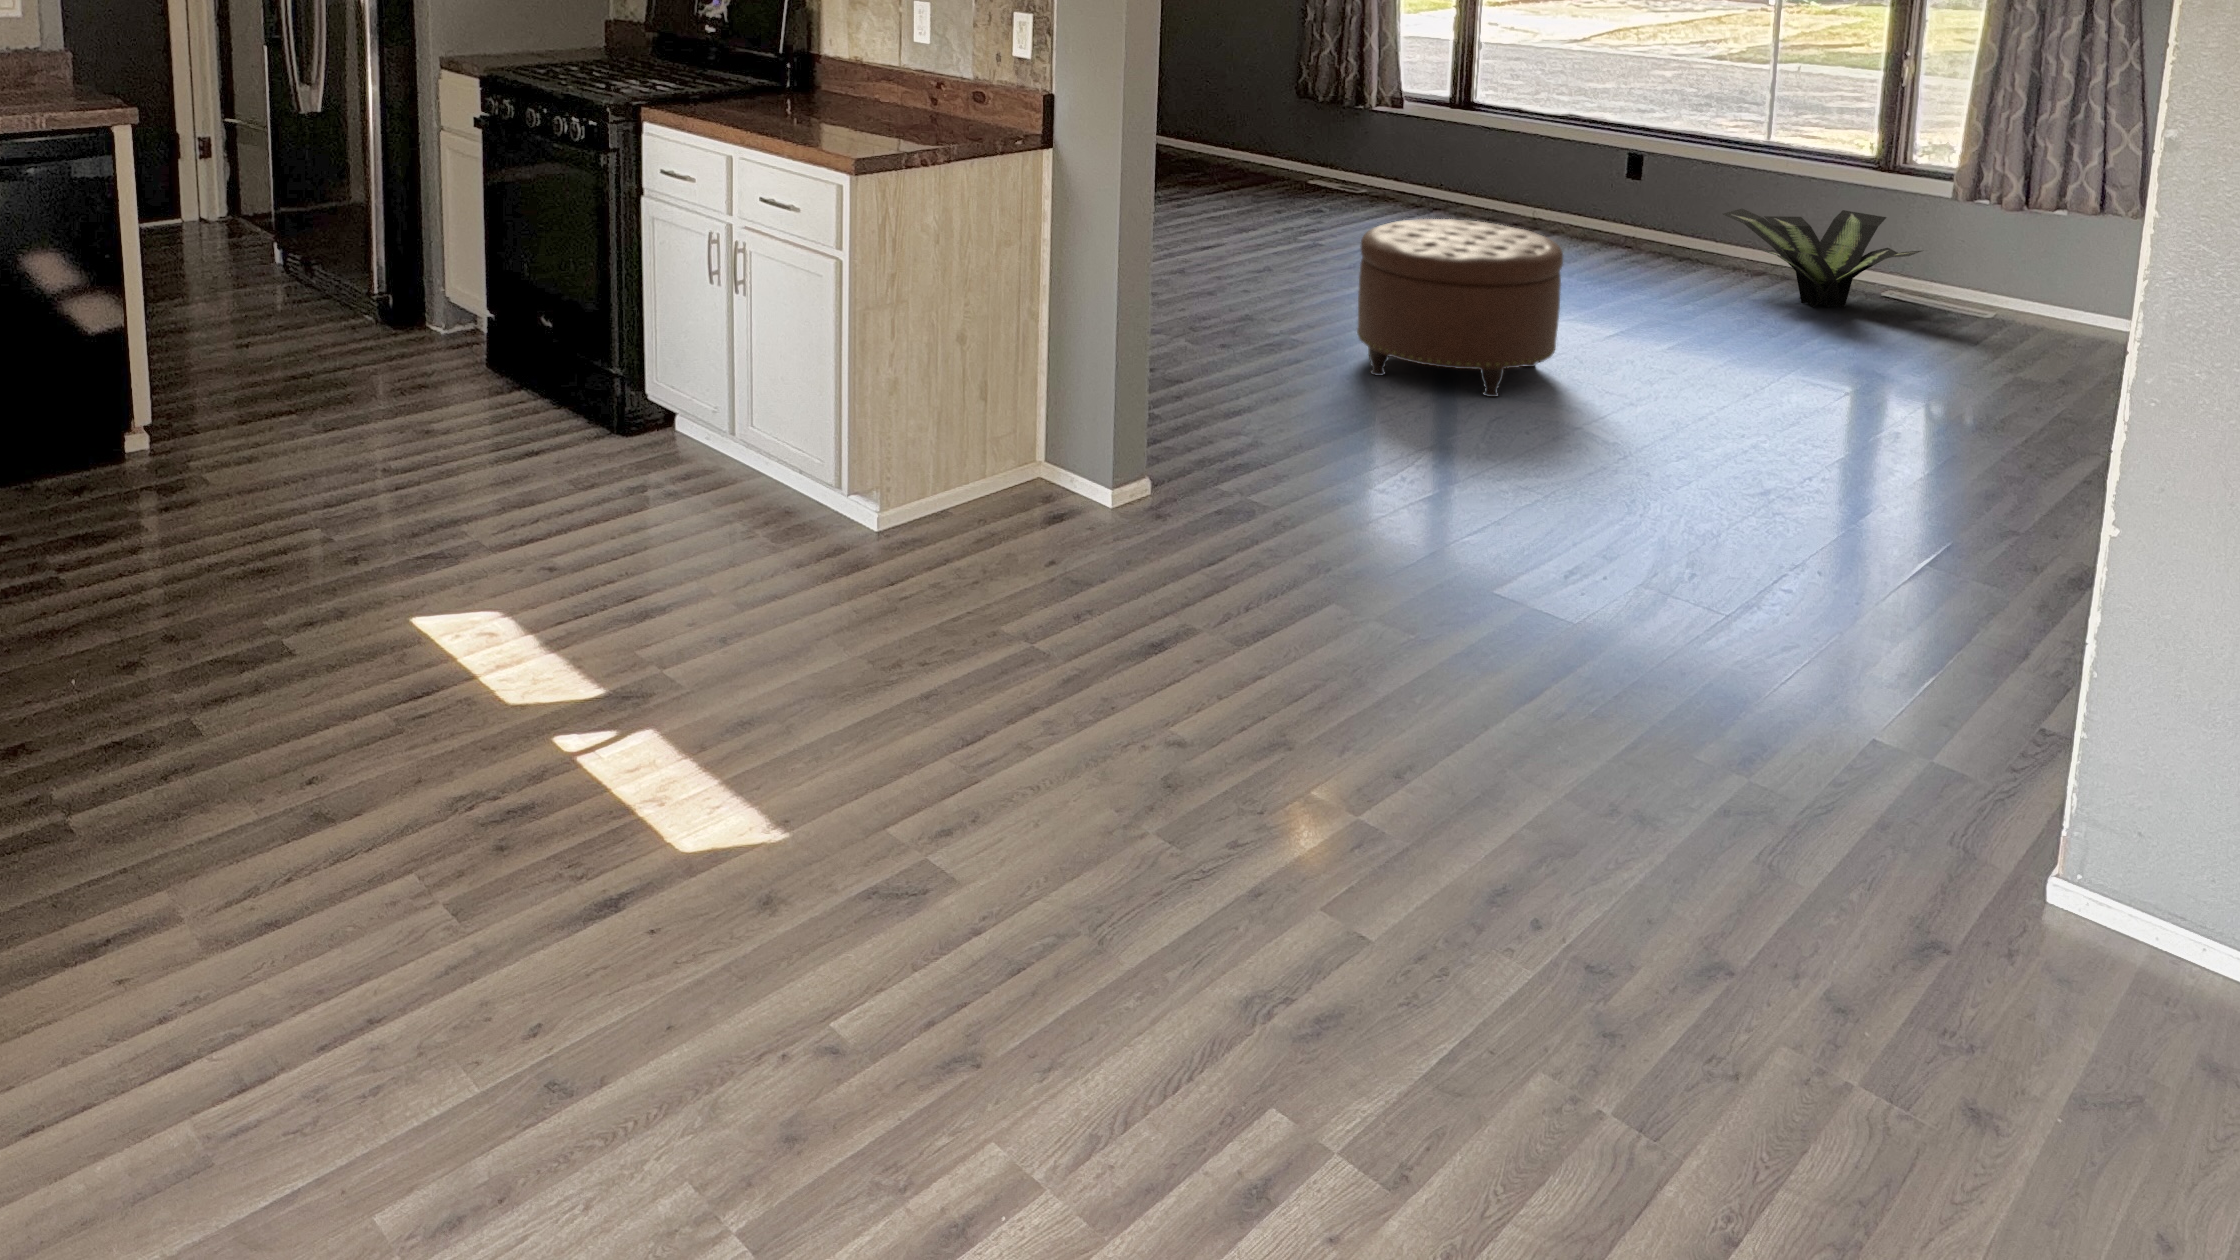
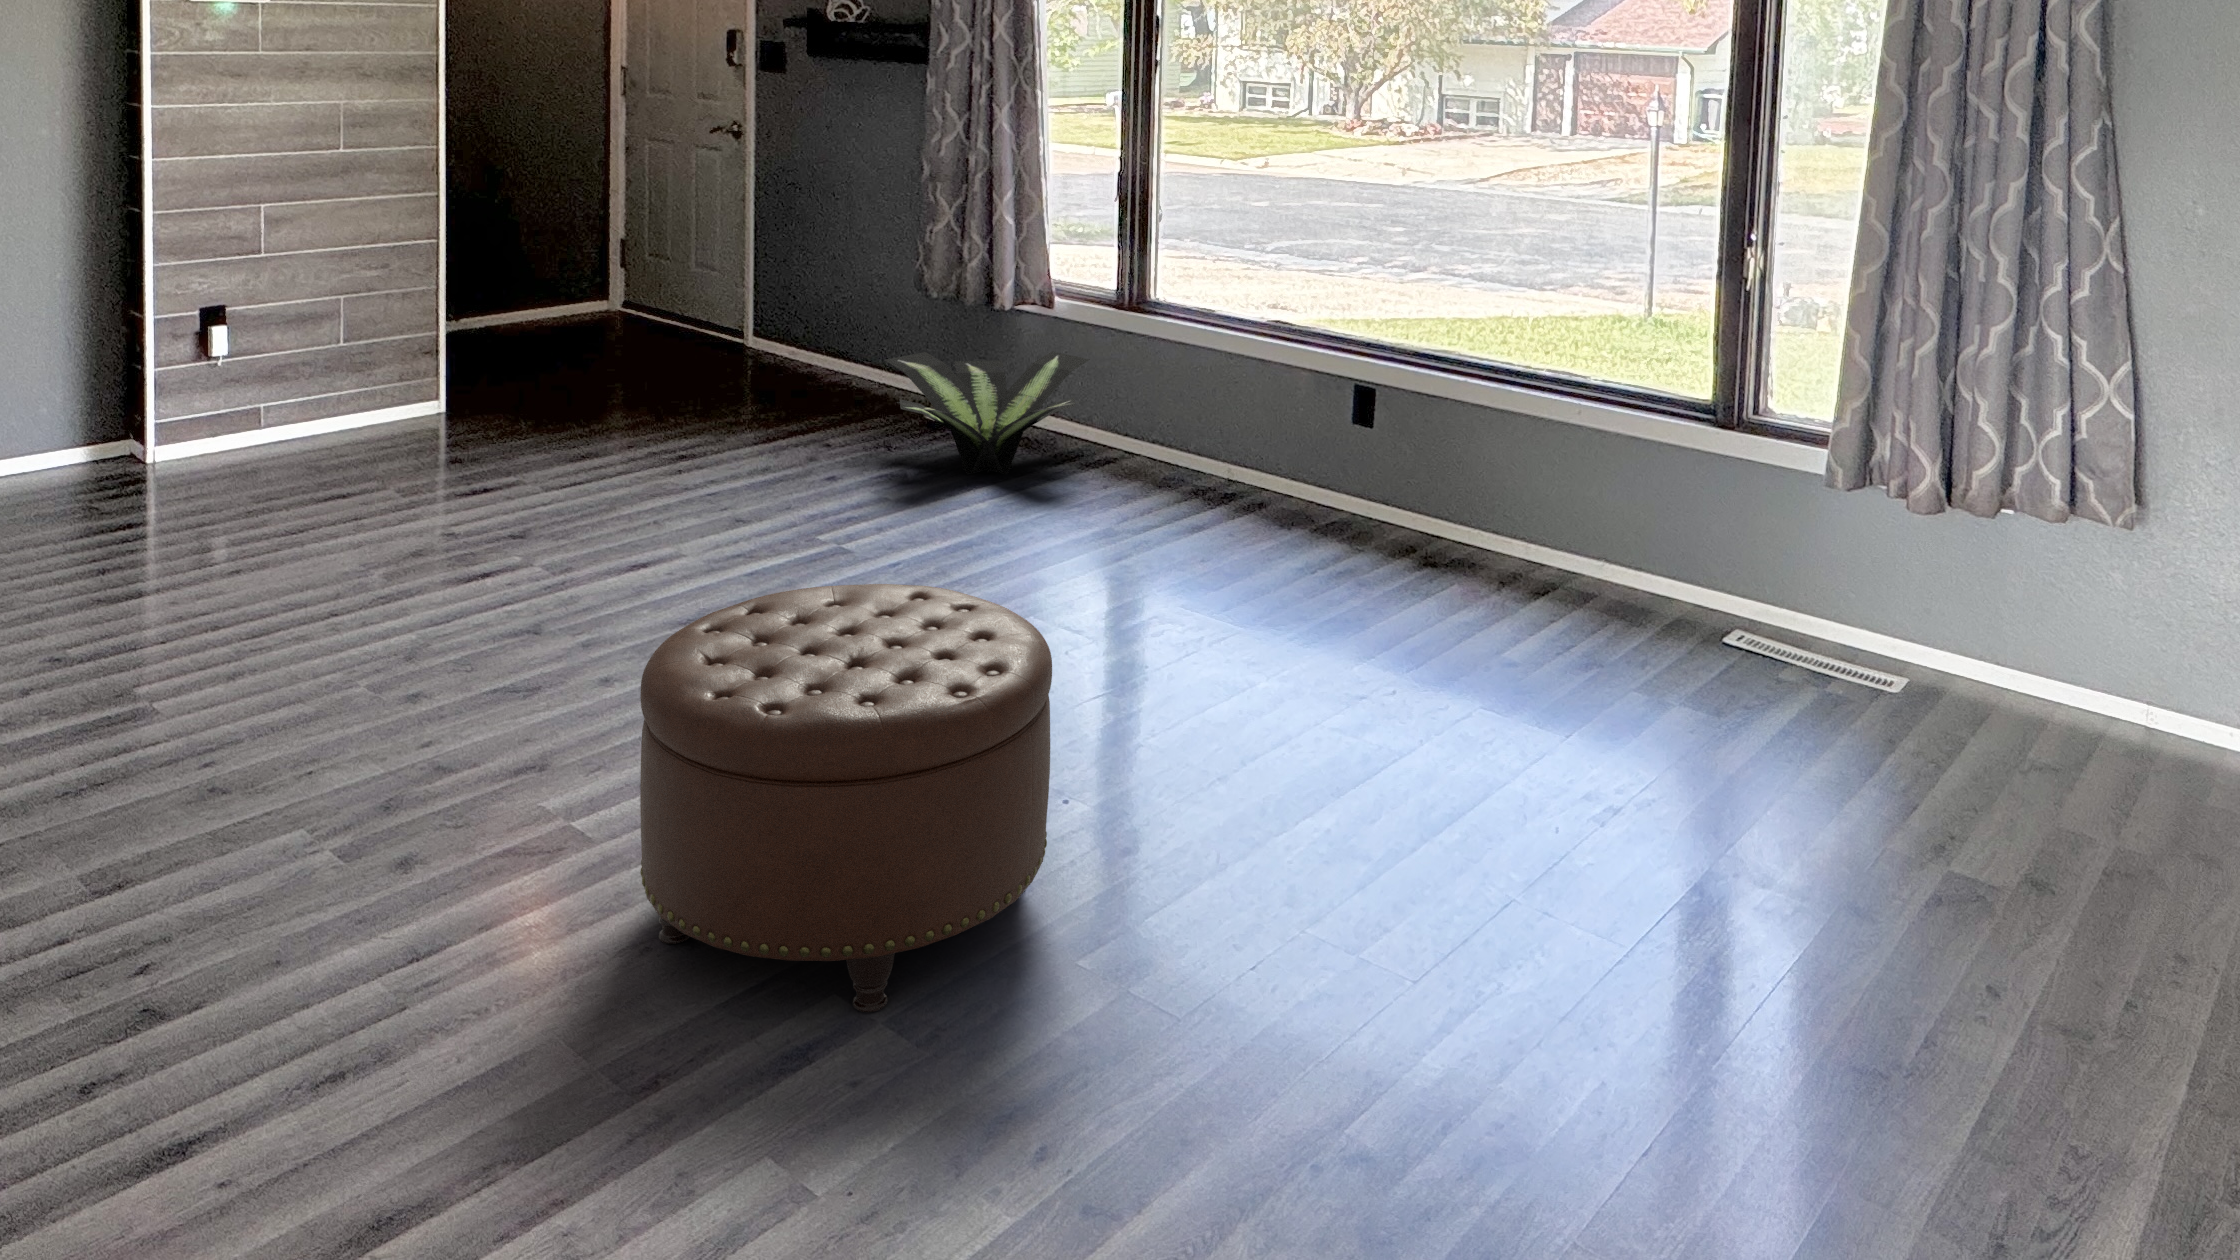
potted plant: present [1723,209,1922,308] -> present [885,351,1090,475]

